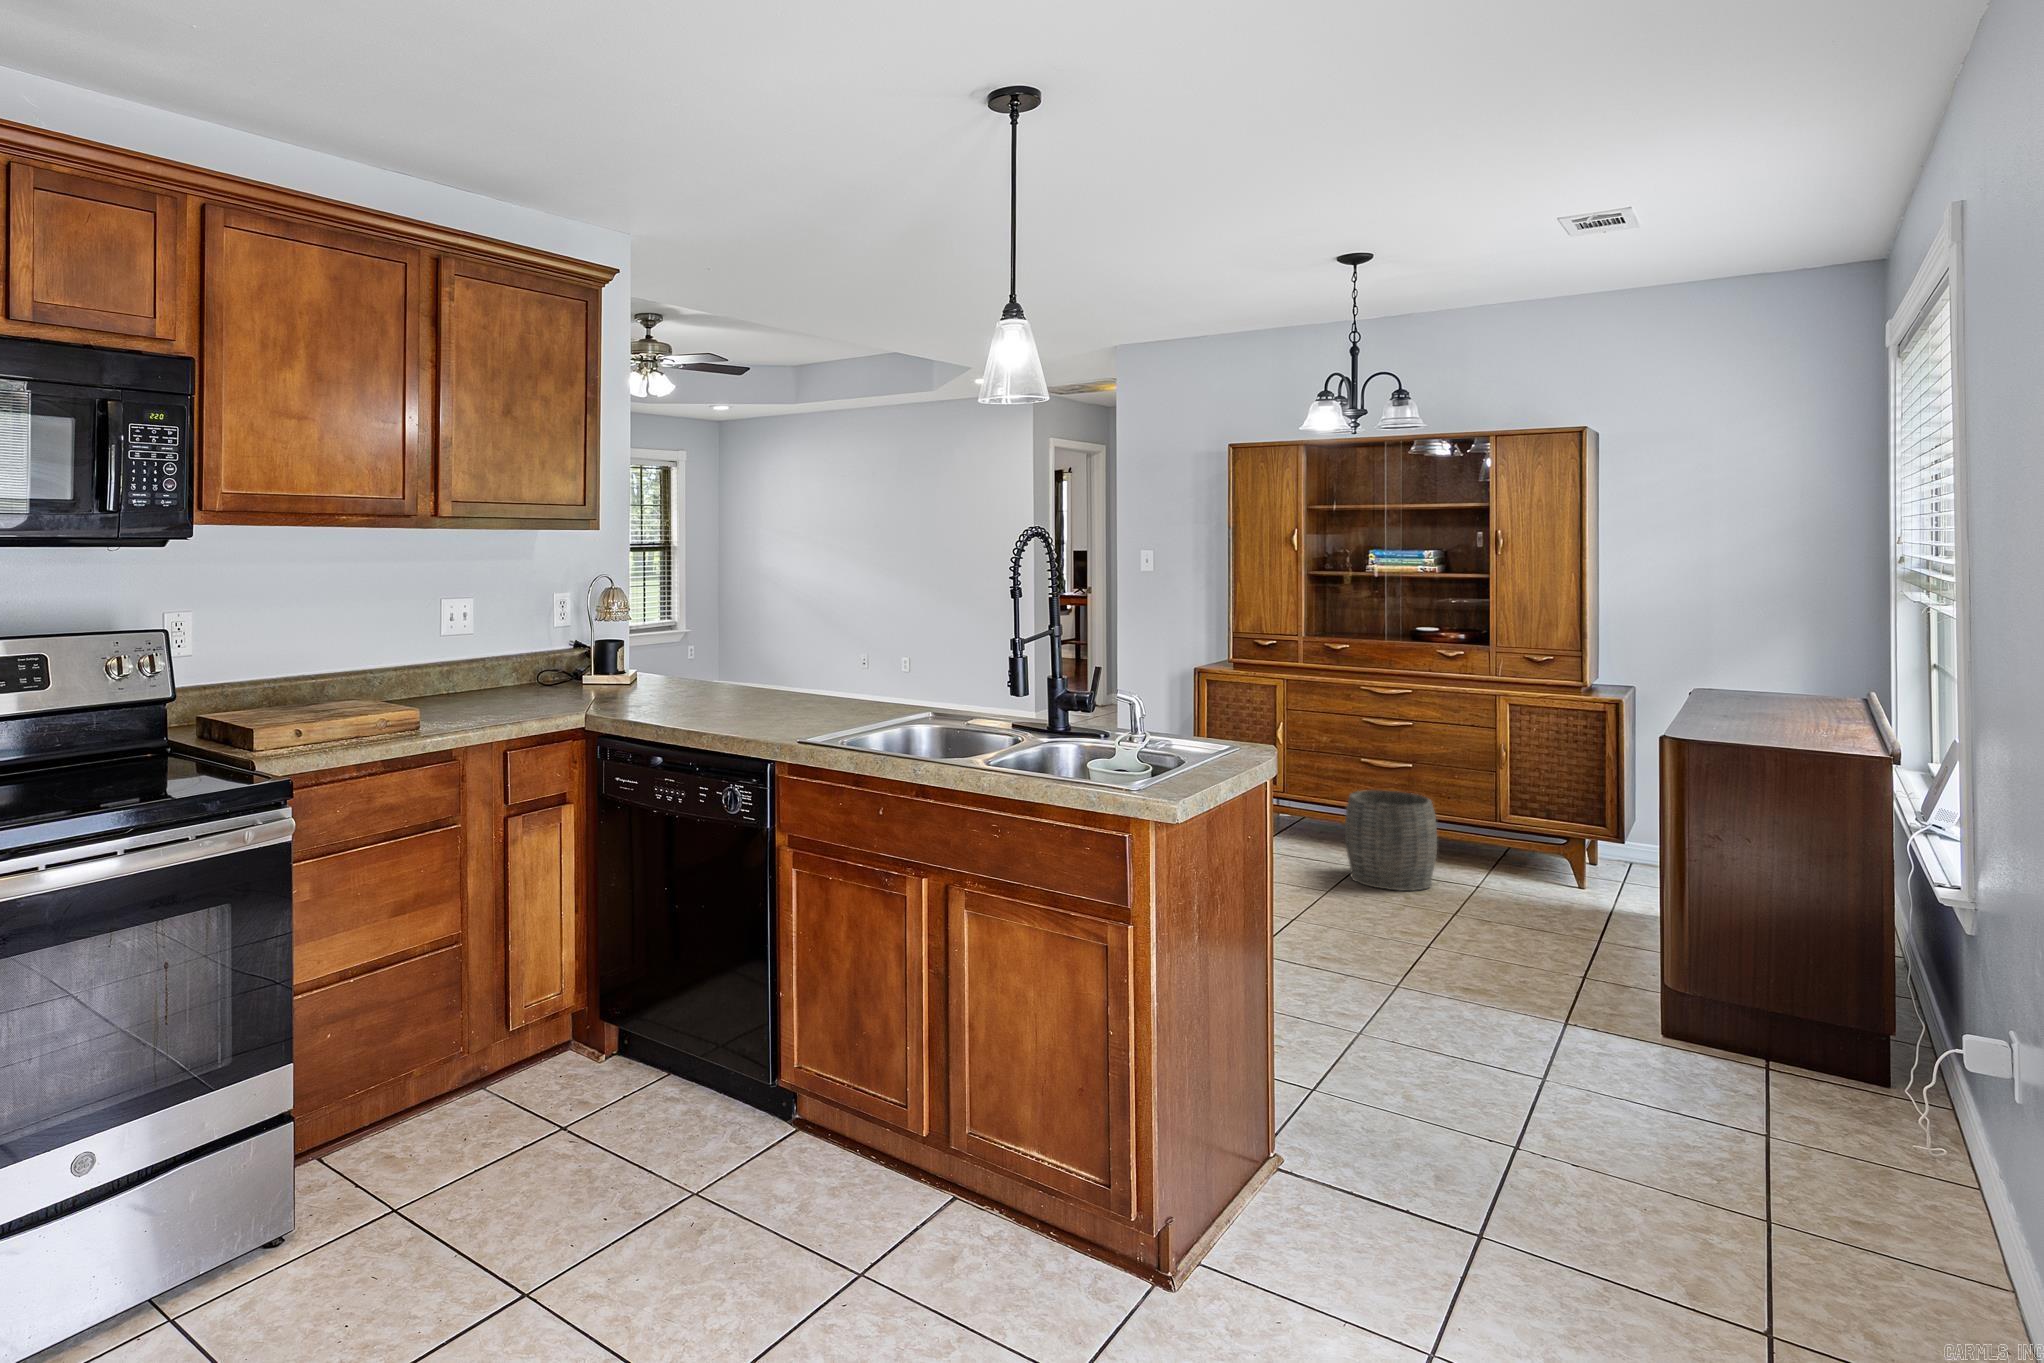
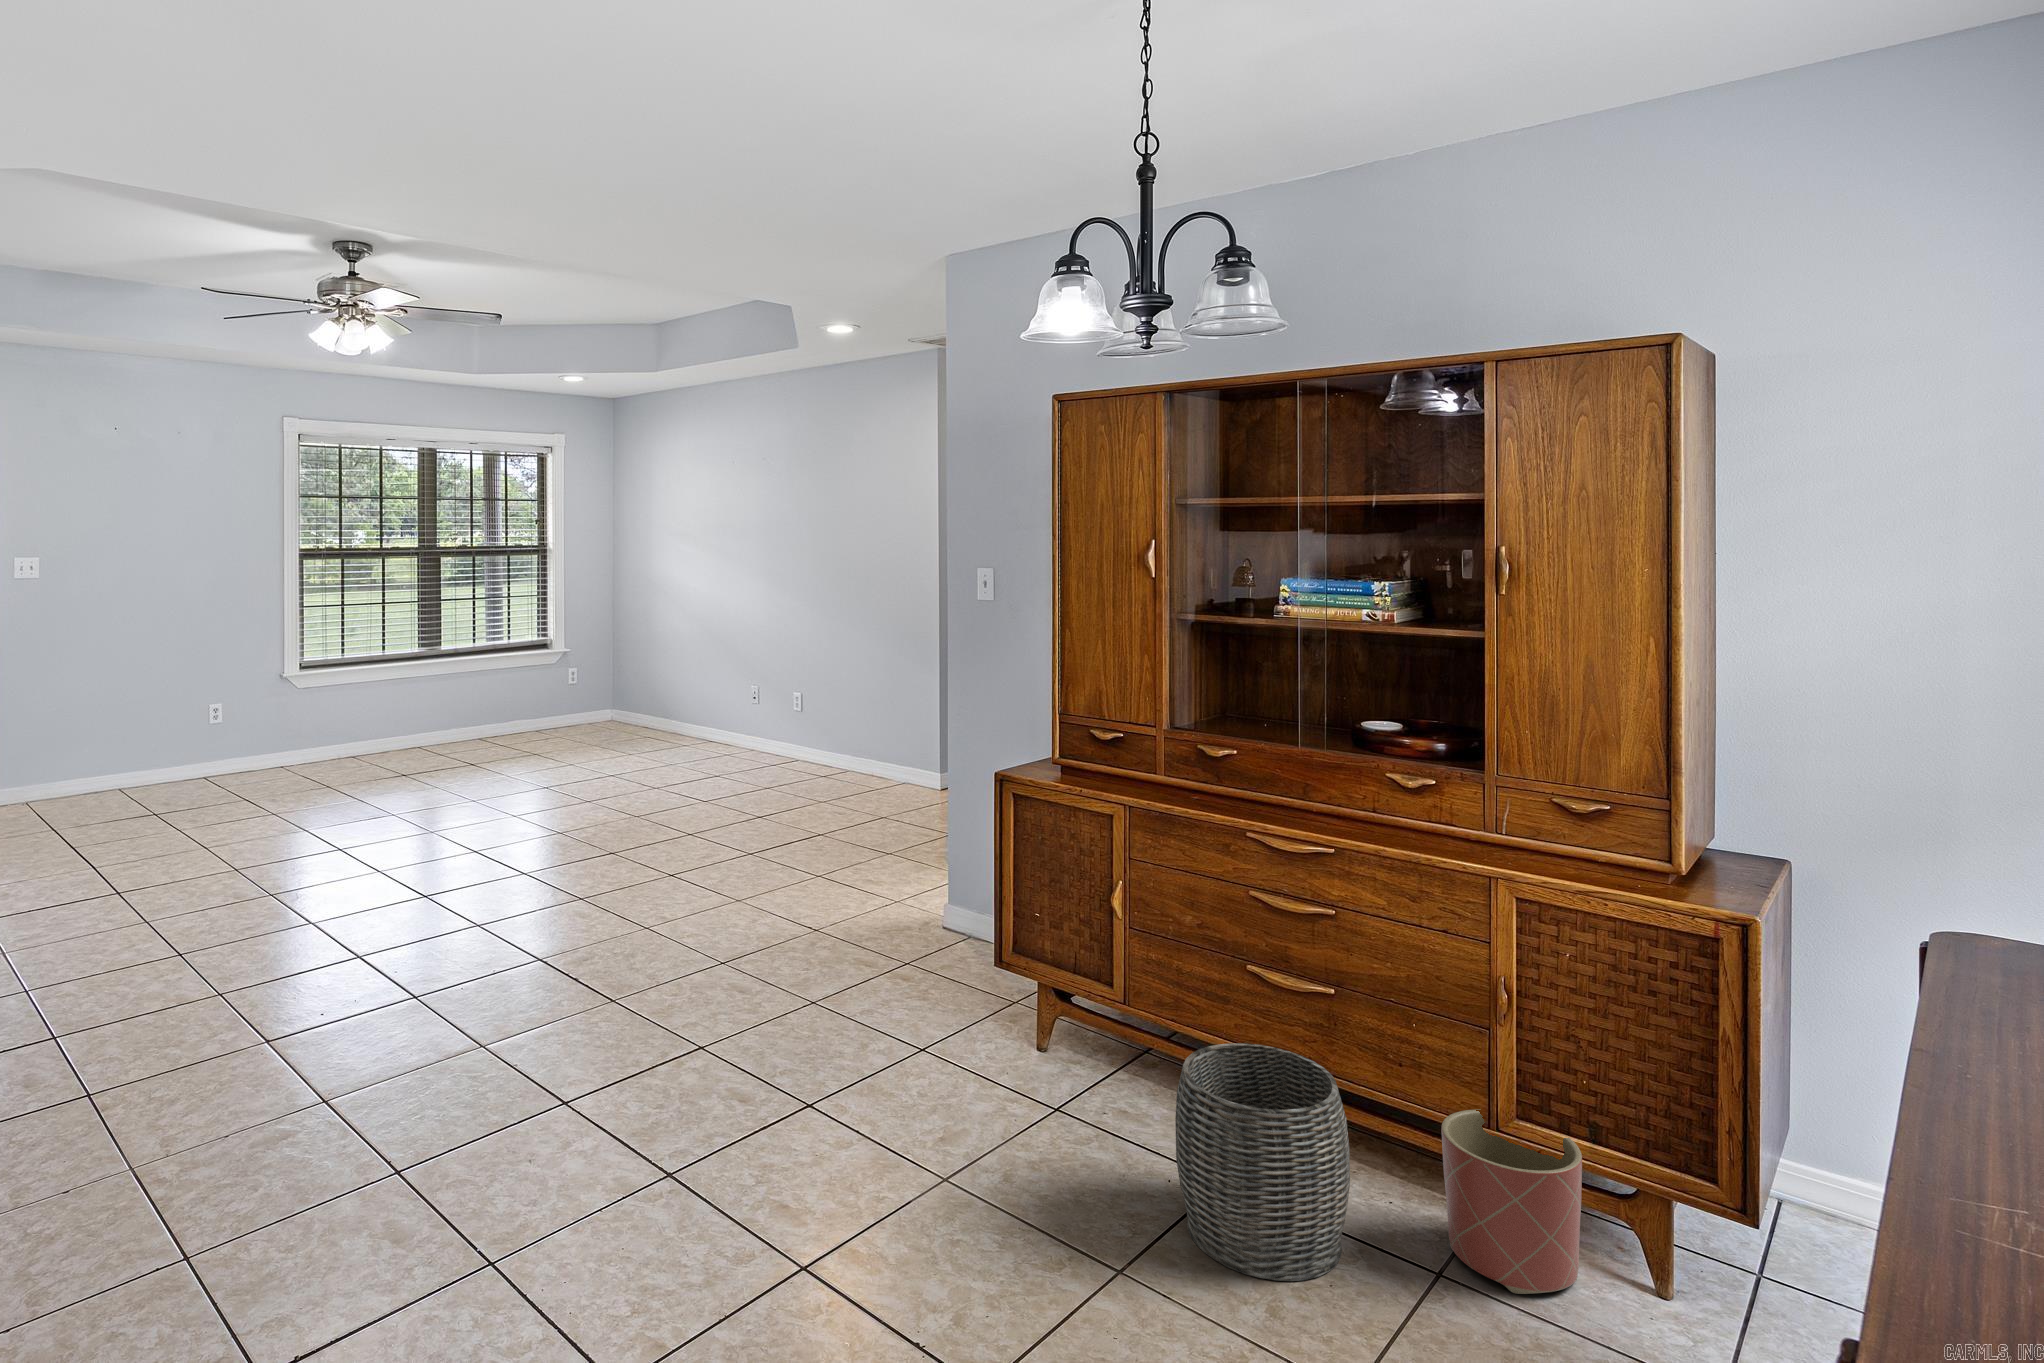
planter: none [1476,814,1544,889] -> present [1441,1109,1582,1294]

